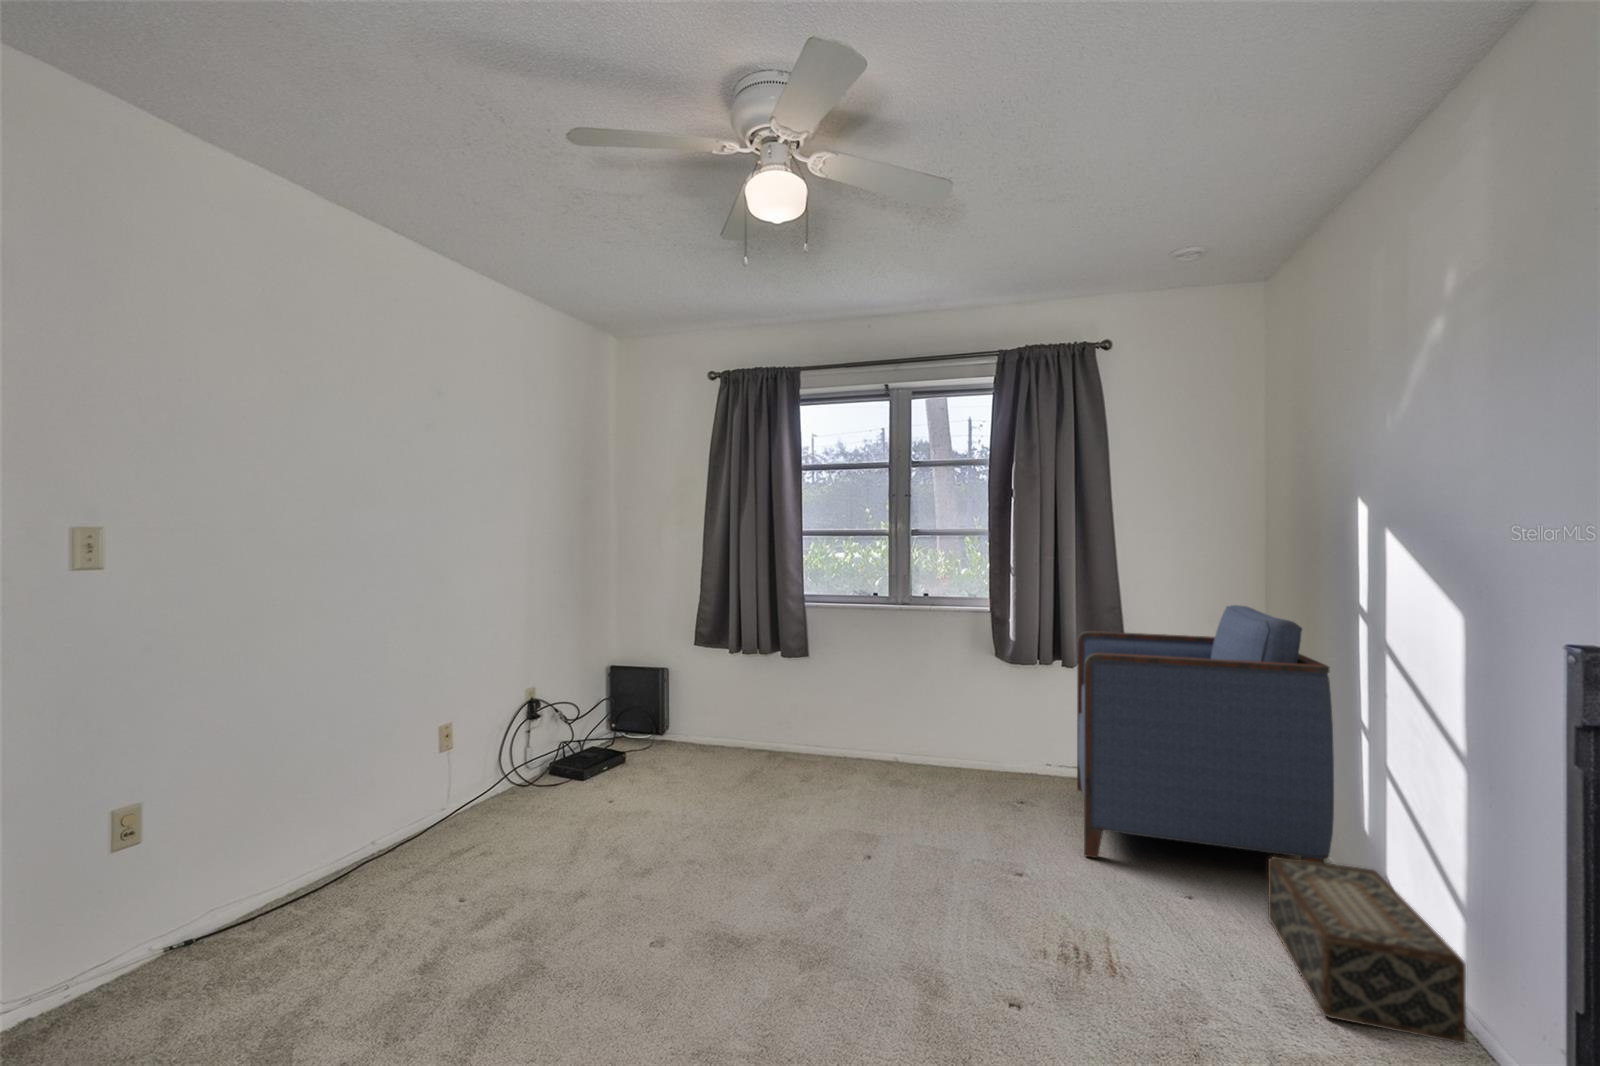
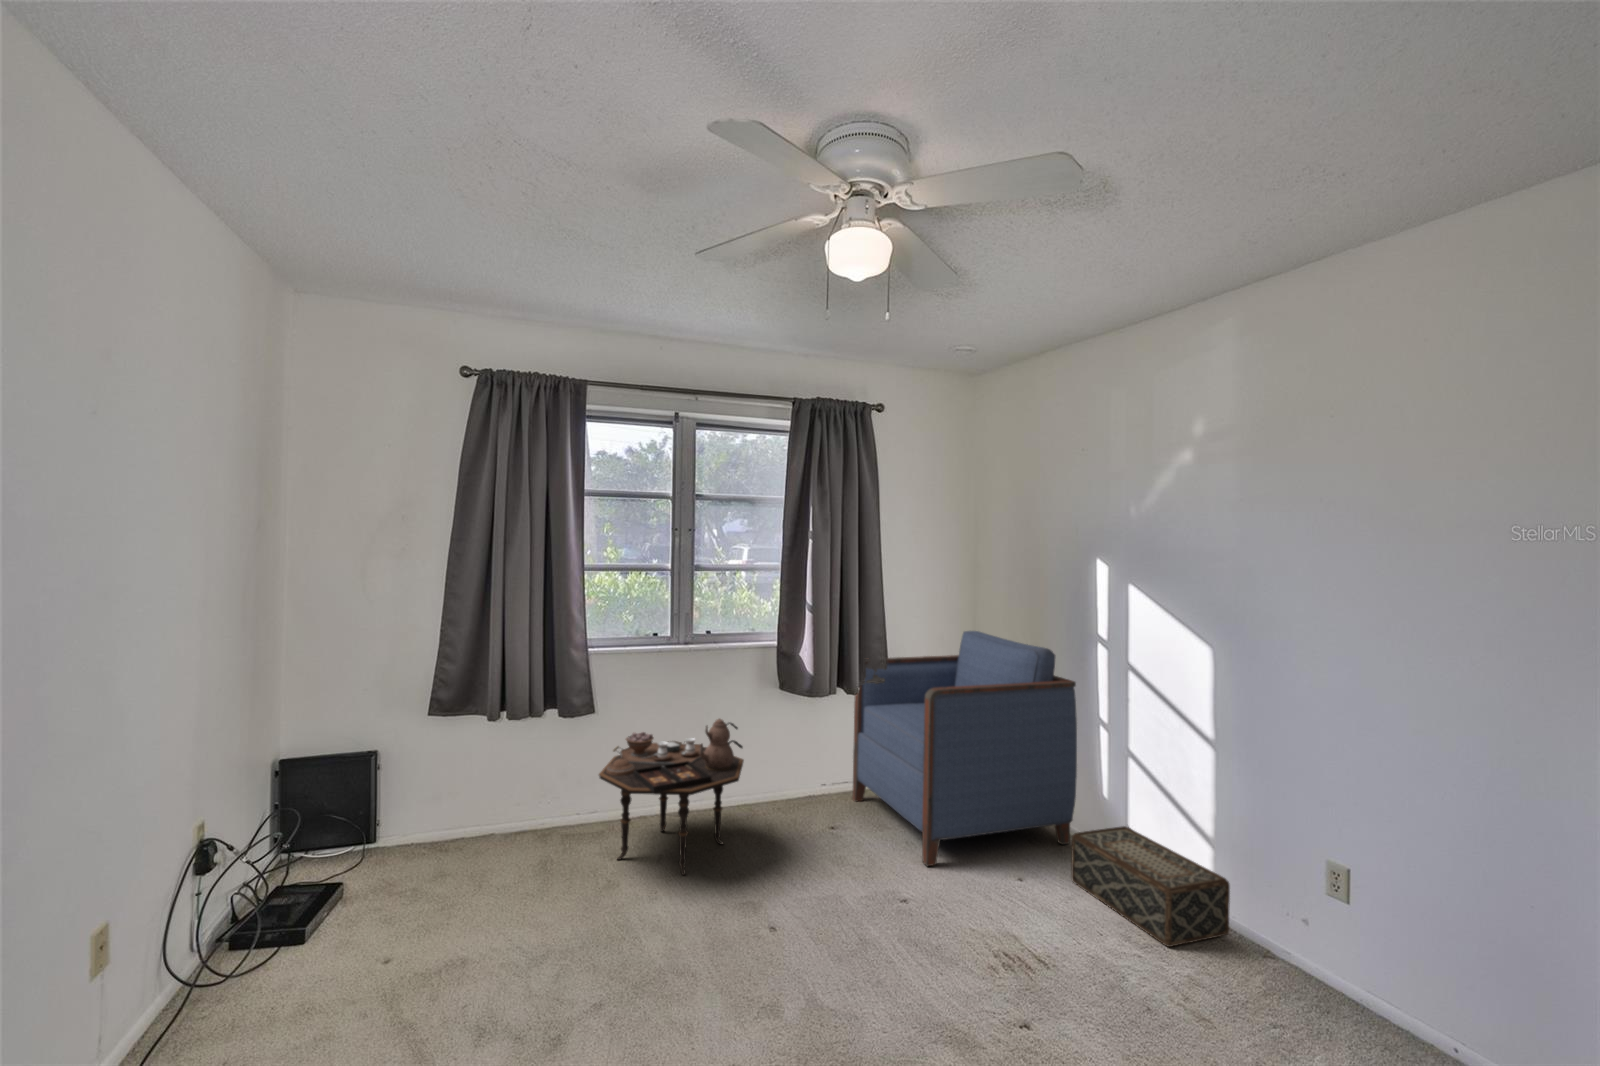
side table: none [788,667,921,803] -> present [599,719,744,875]

